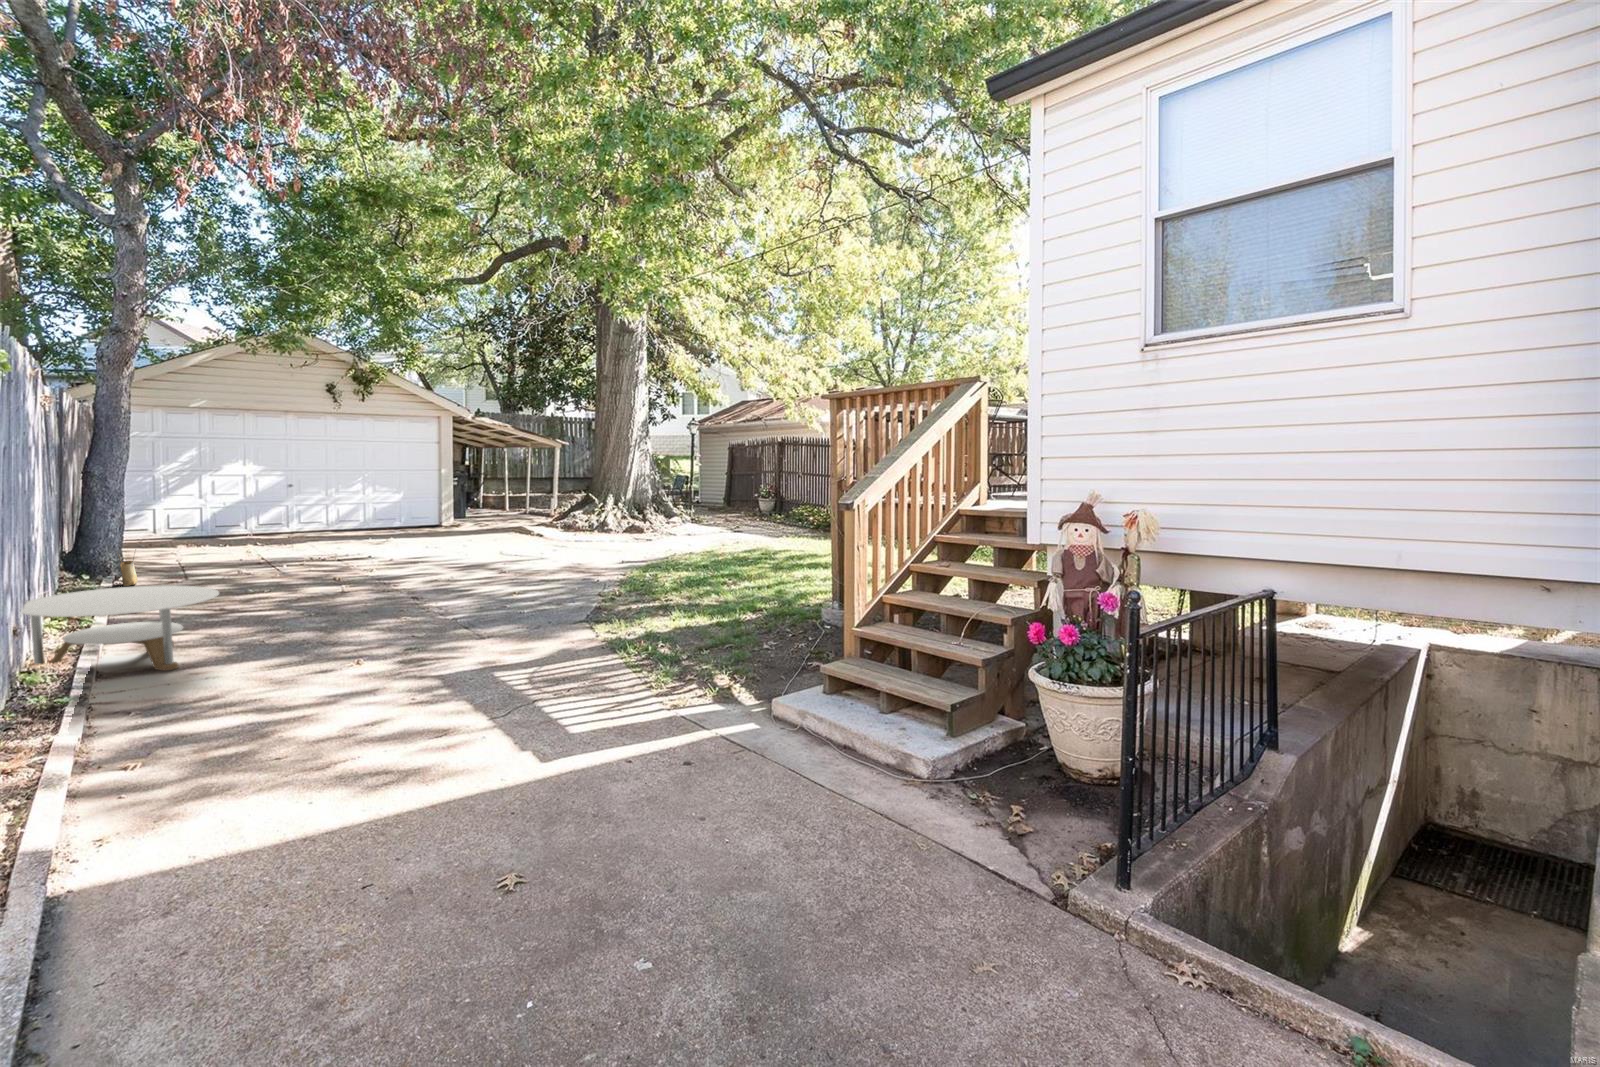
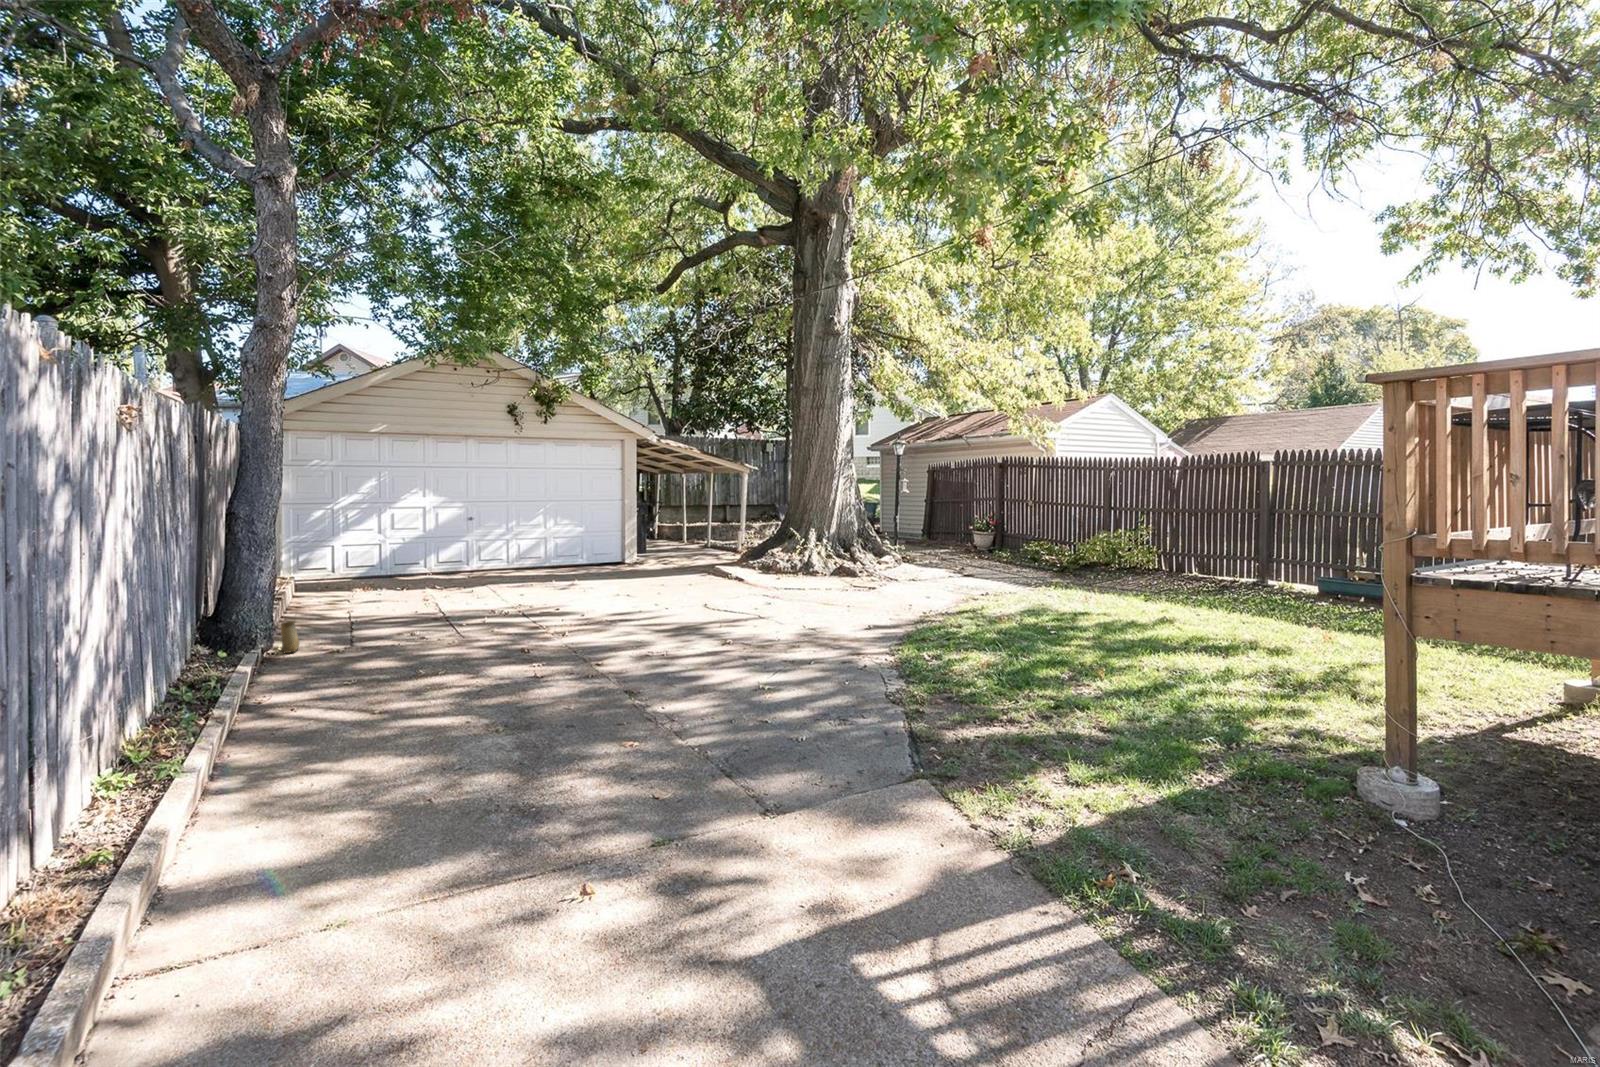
round table: present [22,585,219,670] -> none [90,688,379,842]

